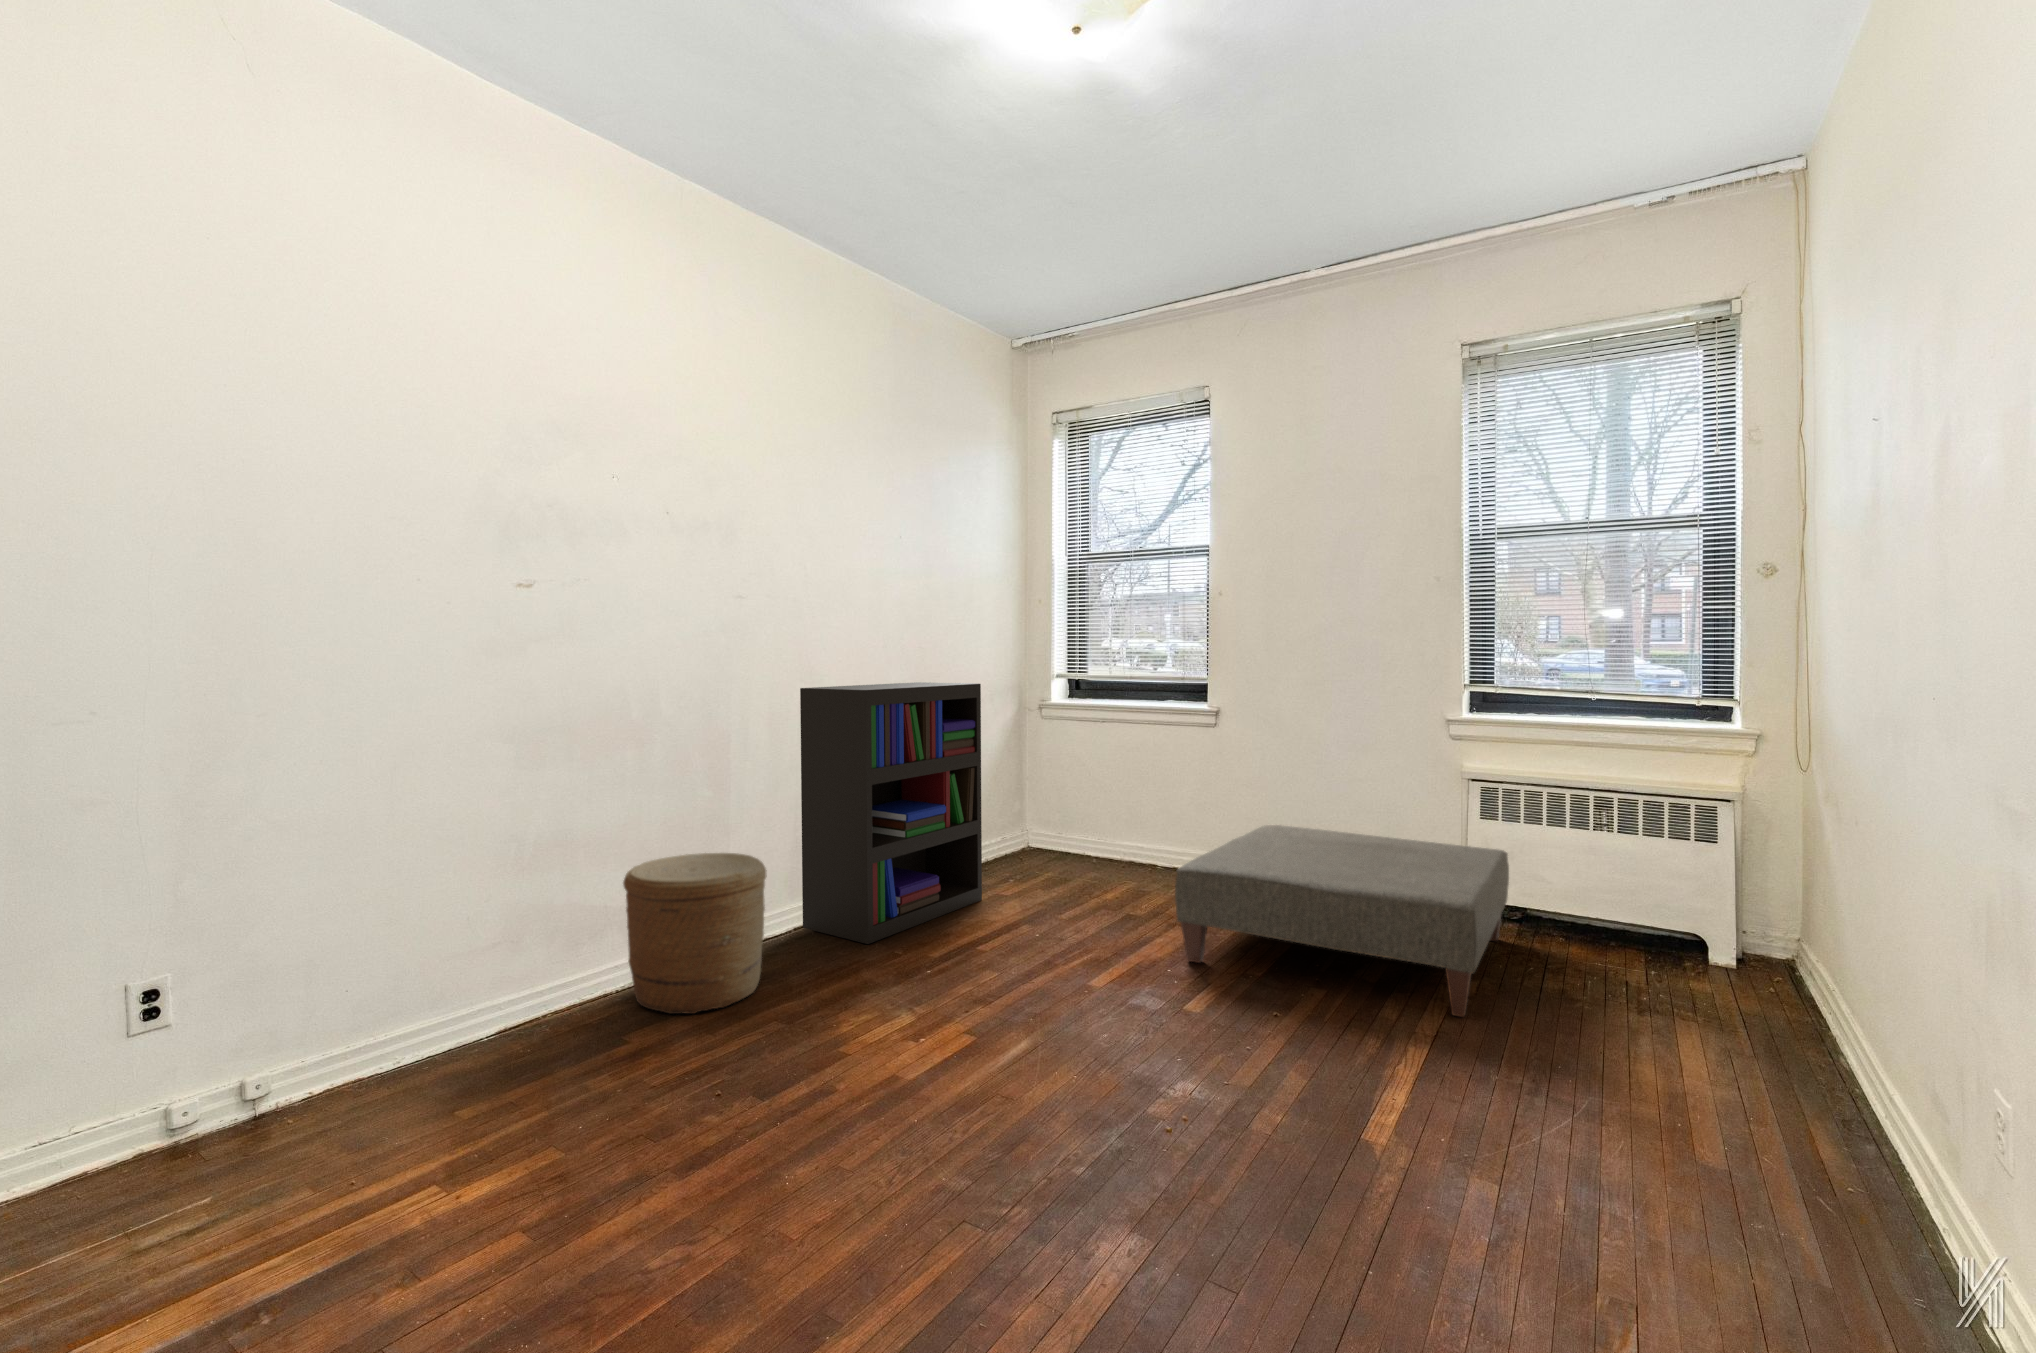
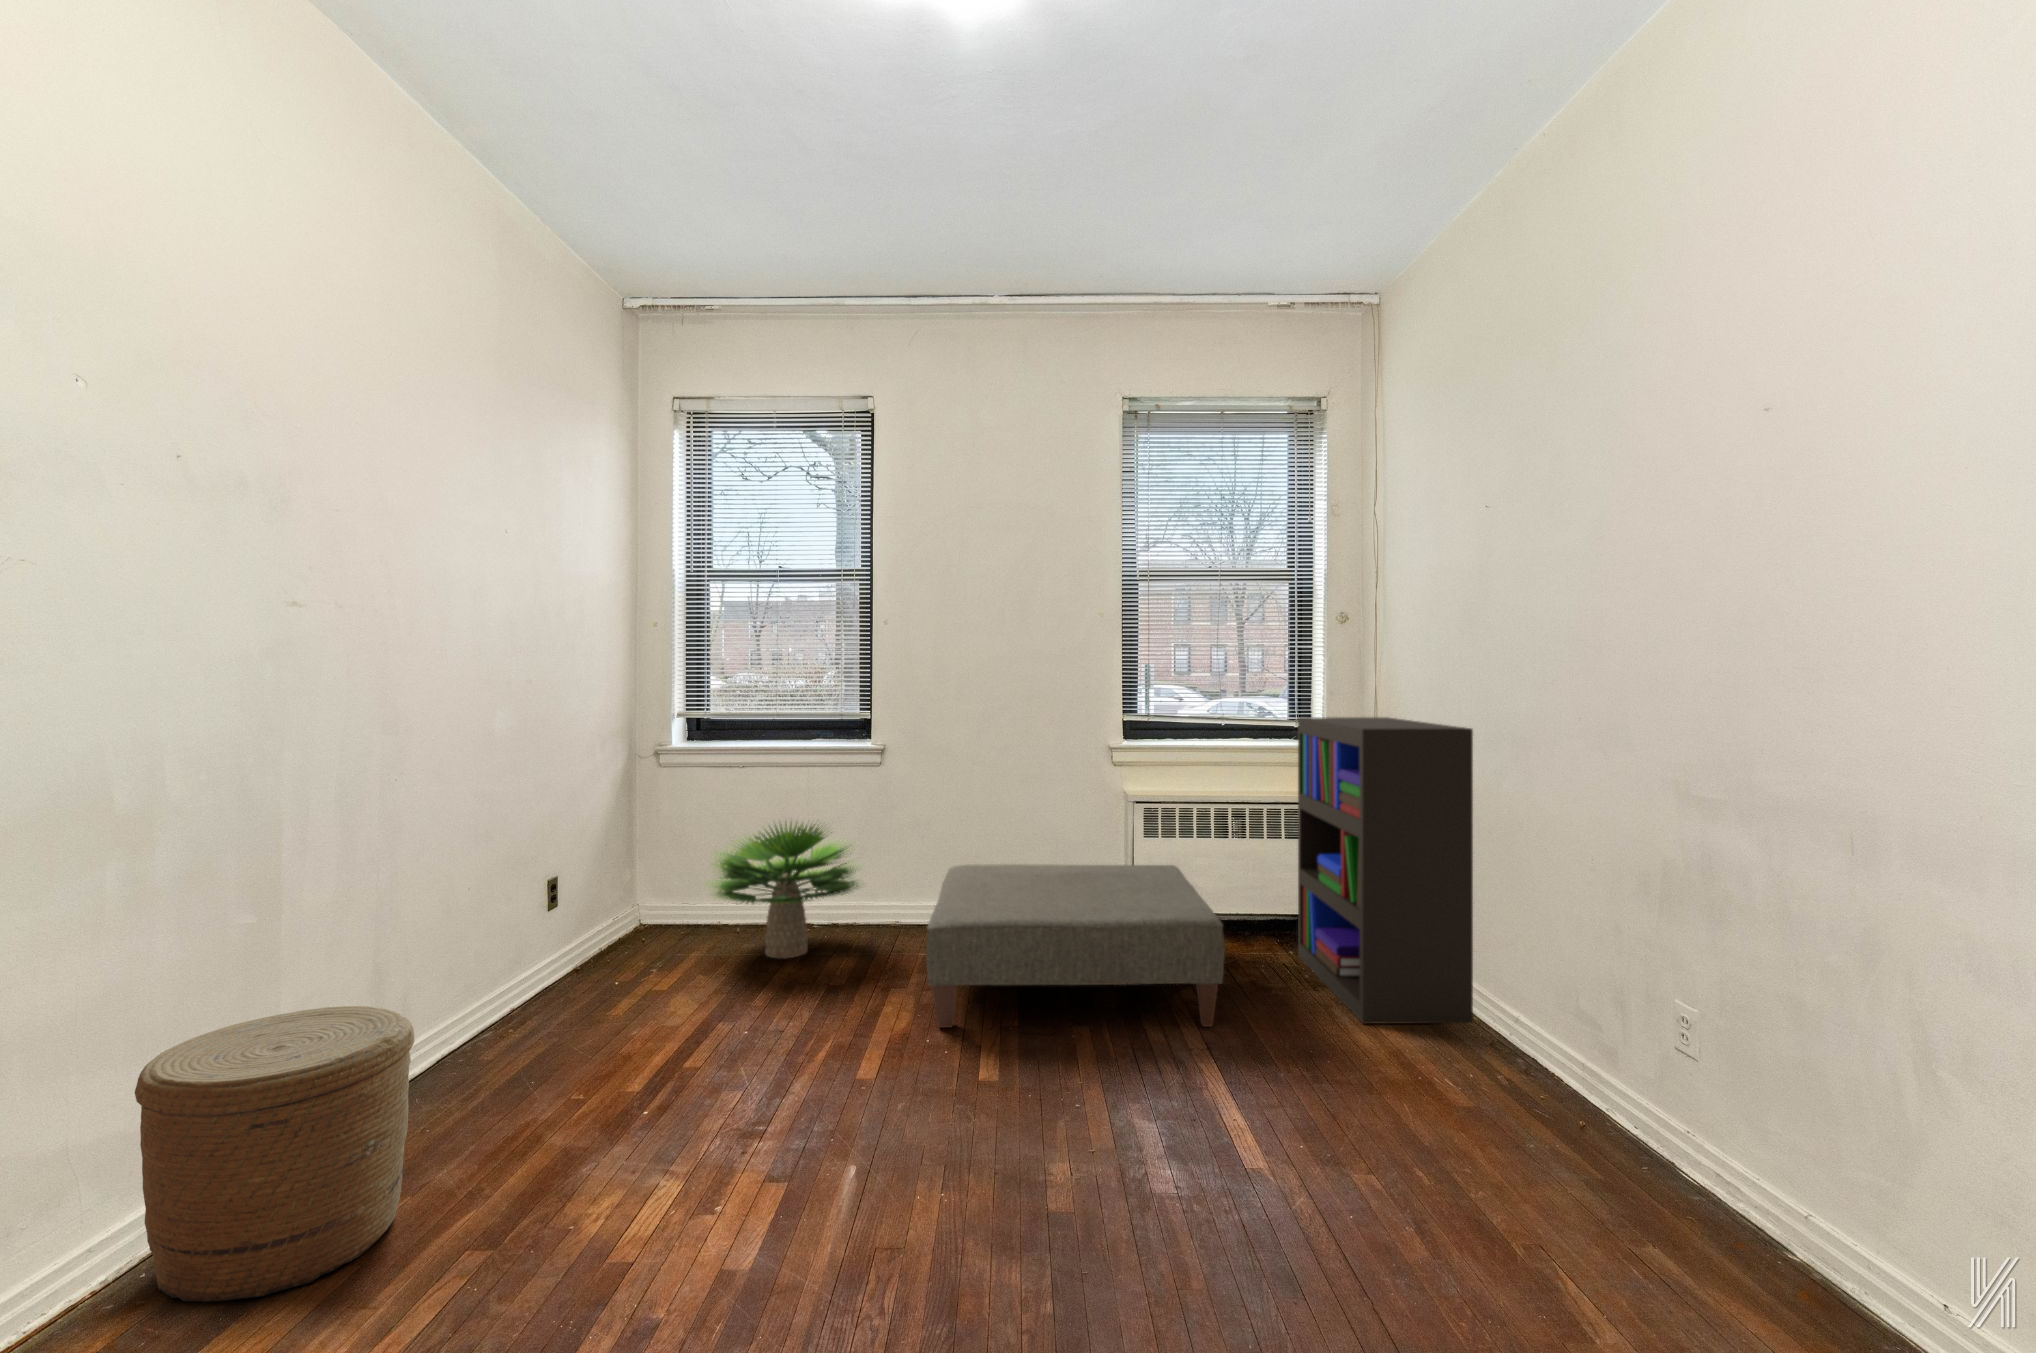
bookshelf: present [800,682,982,944] -> present [1298,717,1473,1024]
potted plant: none [1050,767,1190,887] -> present [712,823,859,958]

